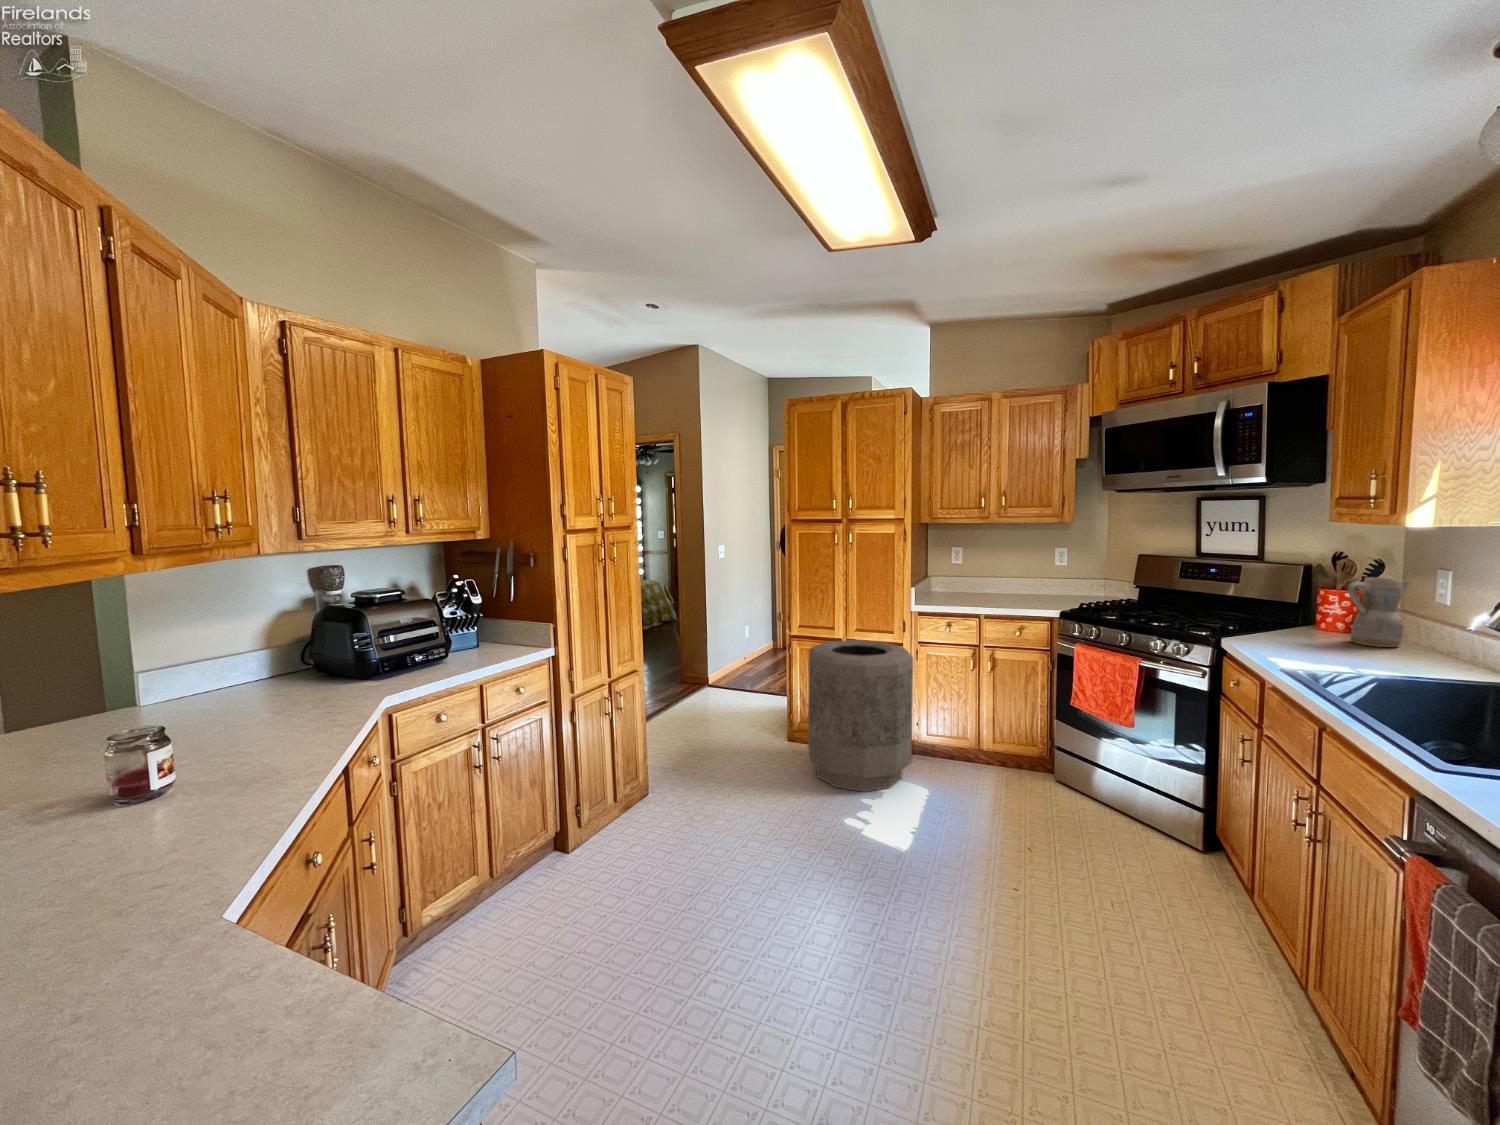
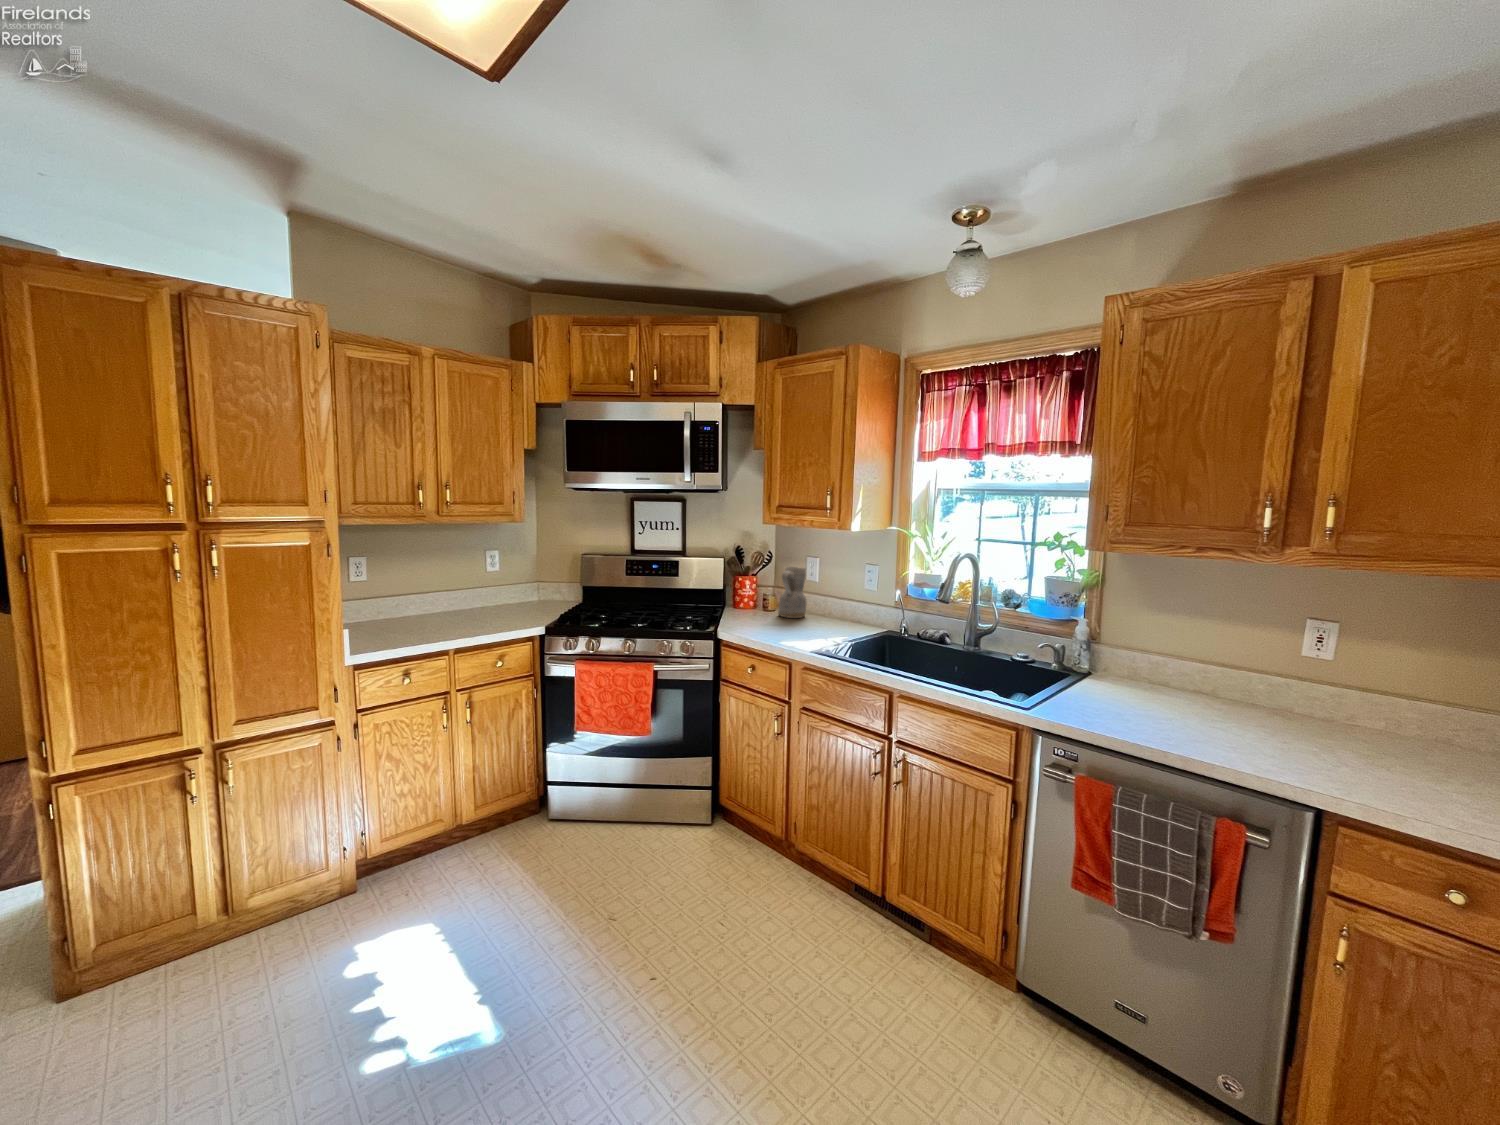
trash can: present [808,640,913,792] -> none [154,727,395,1032]

